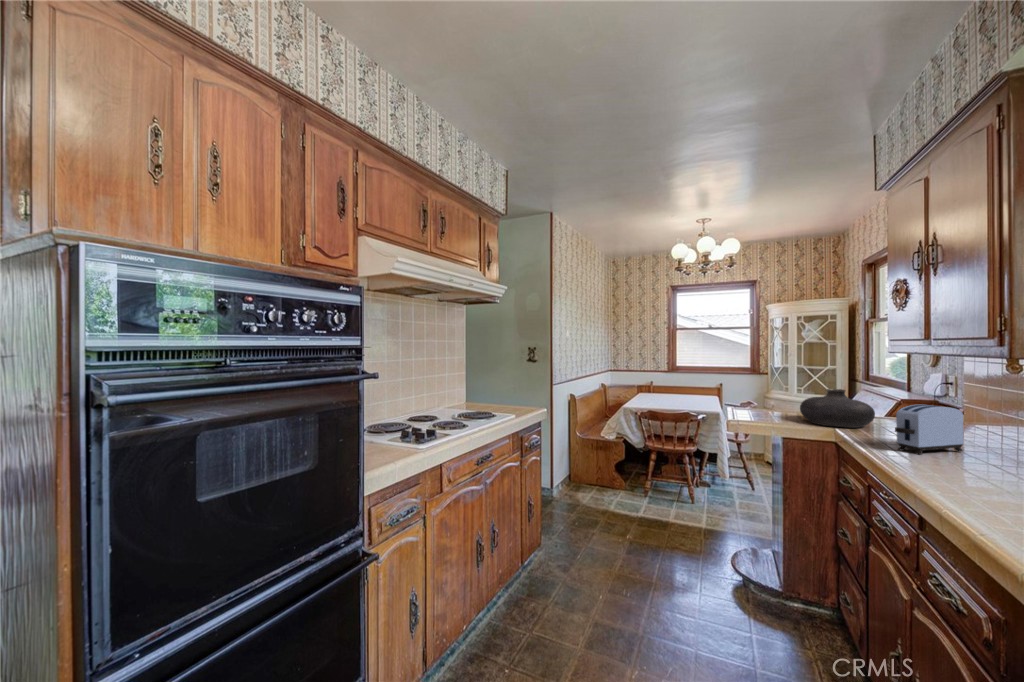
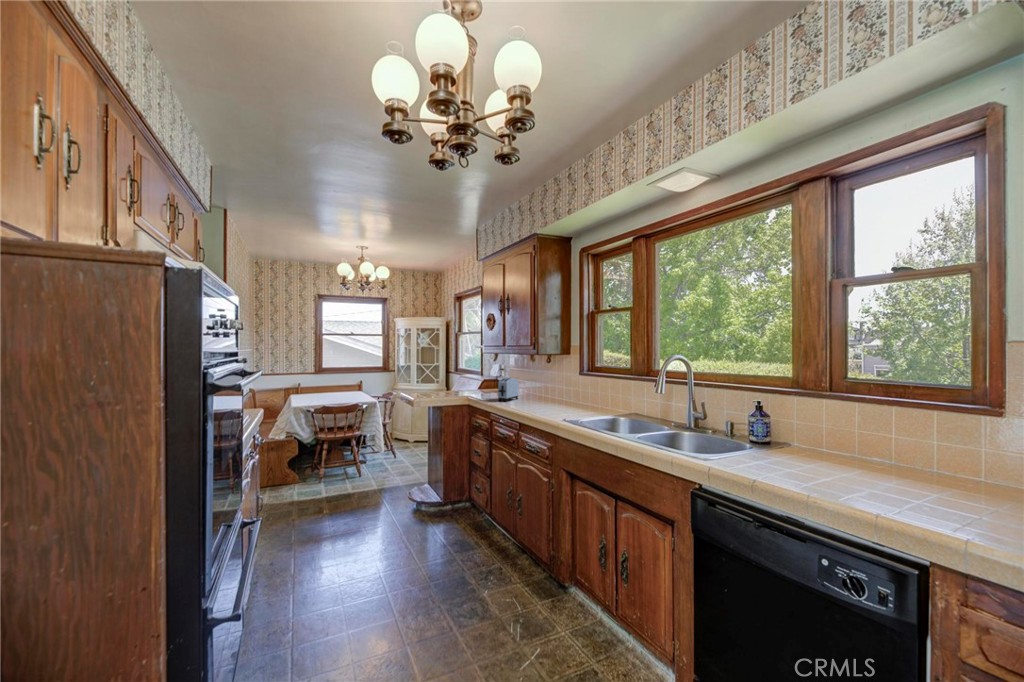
vase: present [800,389,875,428] -> none [448,374,482,396]

